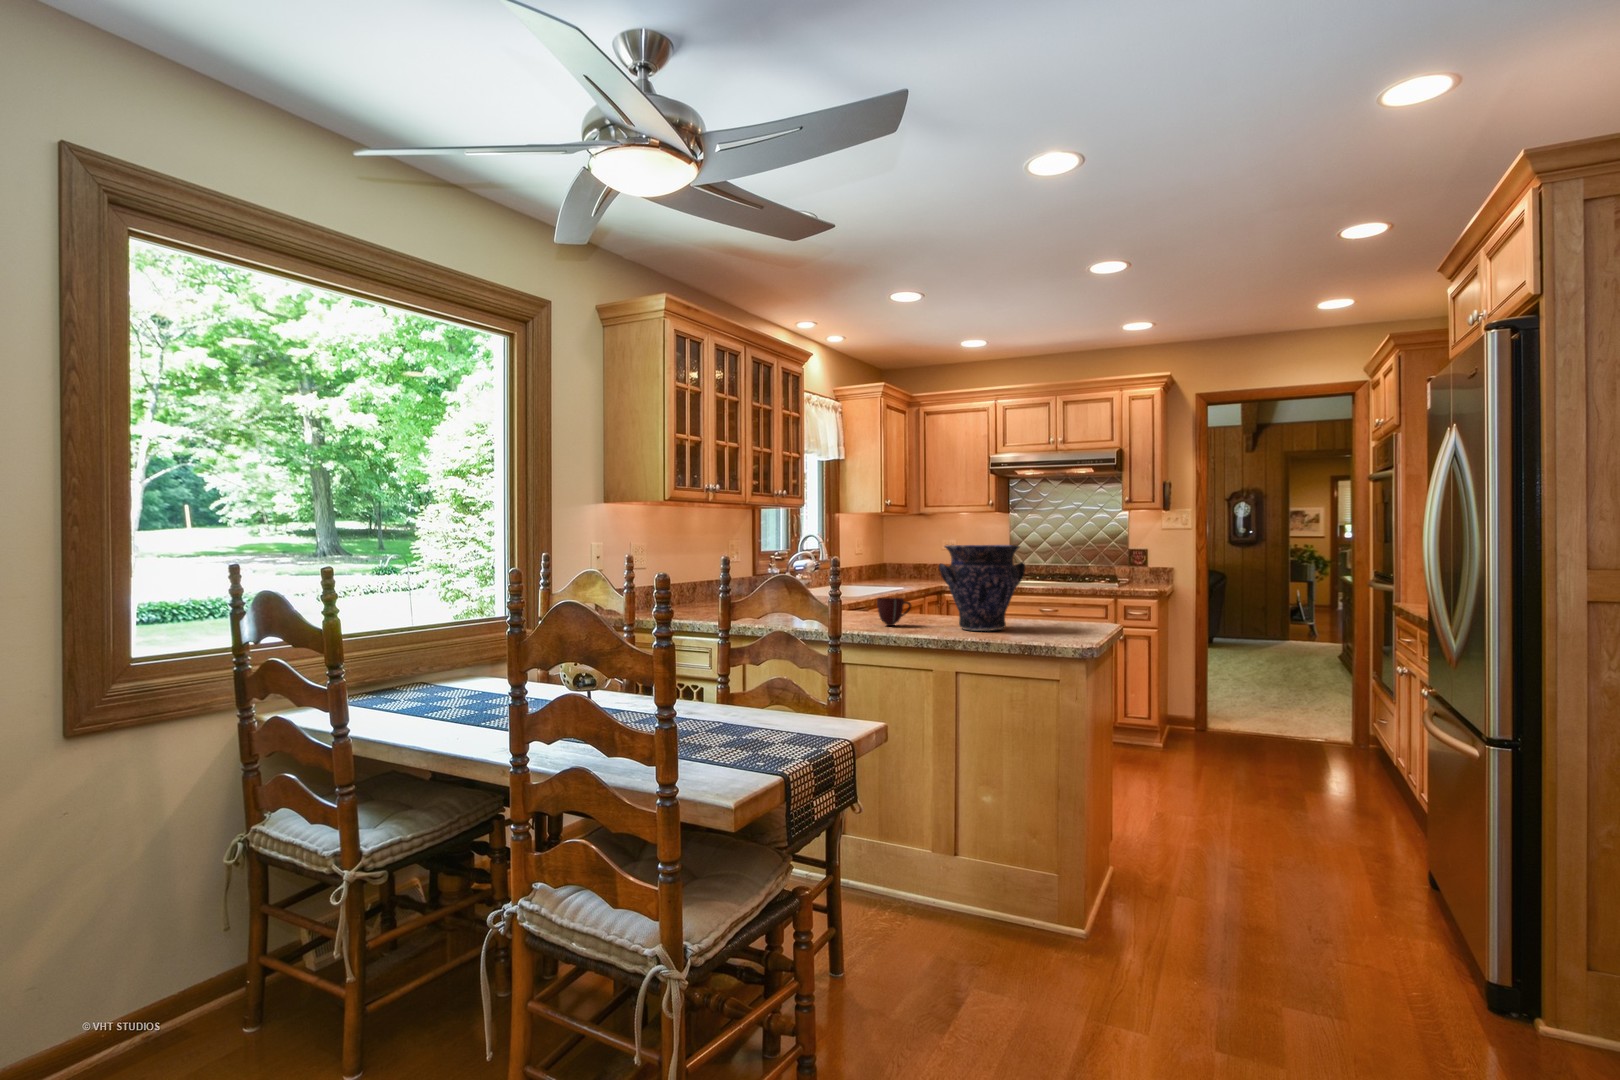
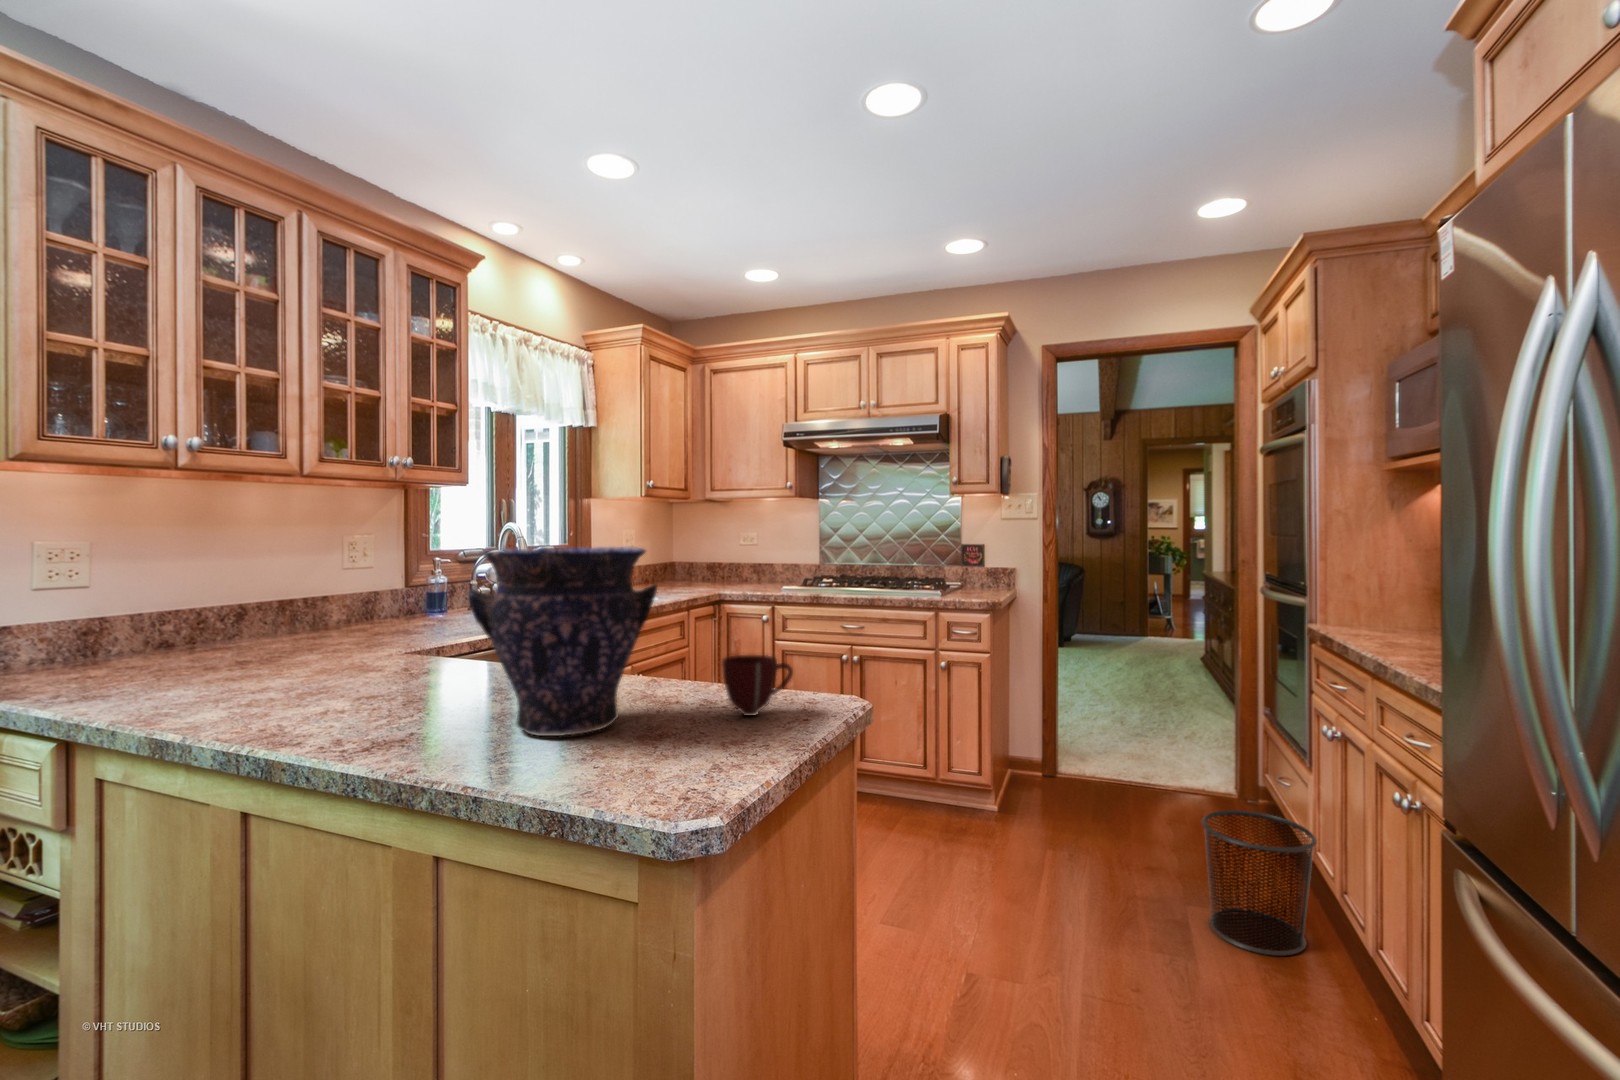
mug: present [877,598,911,626] -> present [722,655,793,716]
trash can: none [1317,729,1396,816] -> present [1202,810,1317,956]

